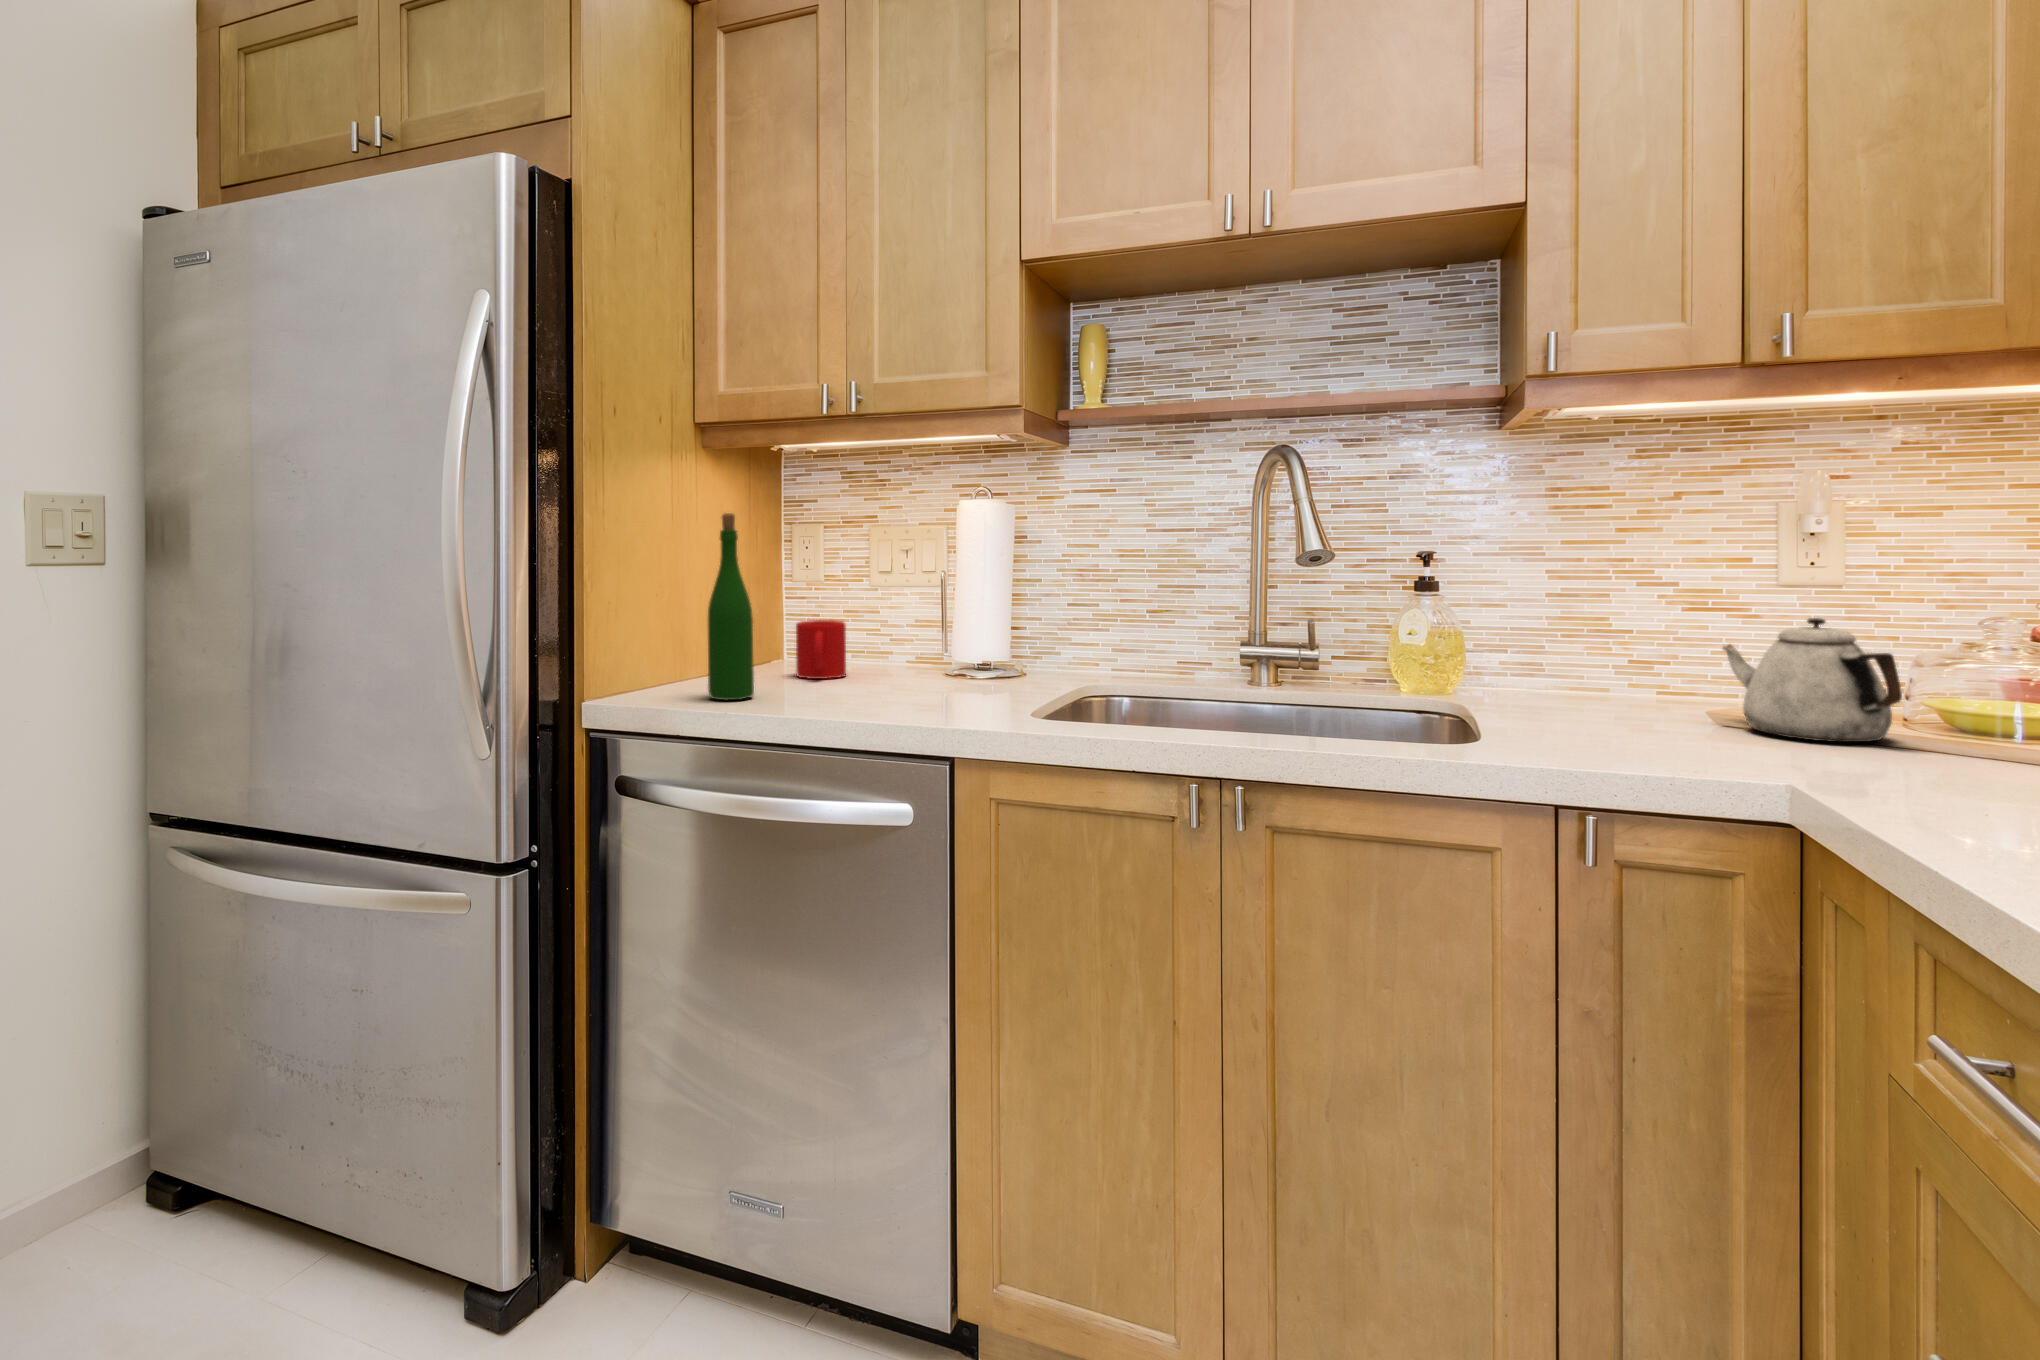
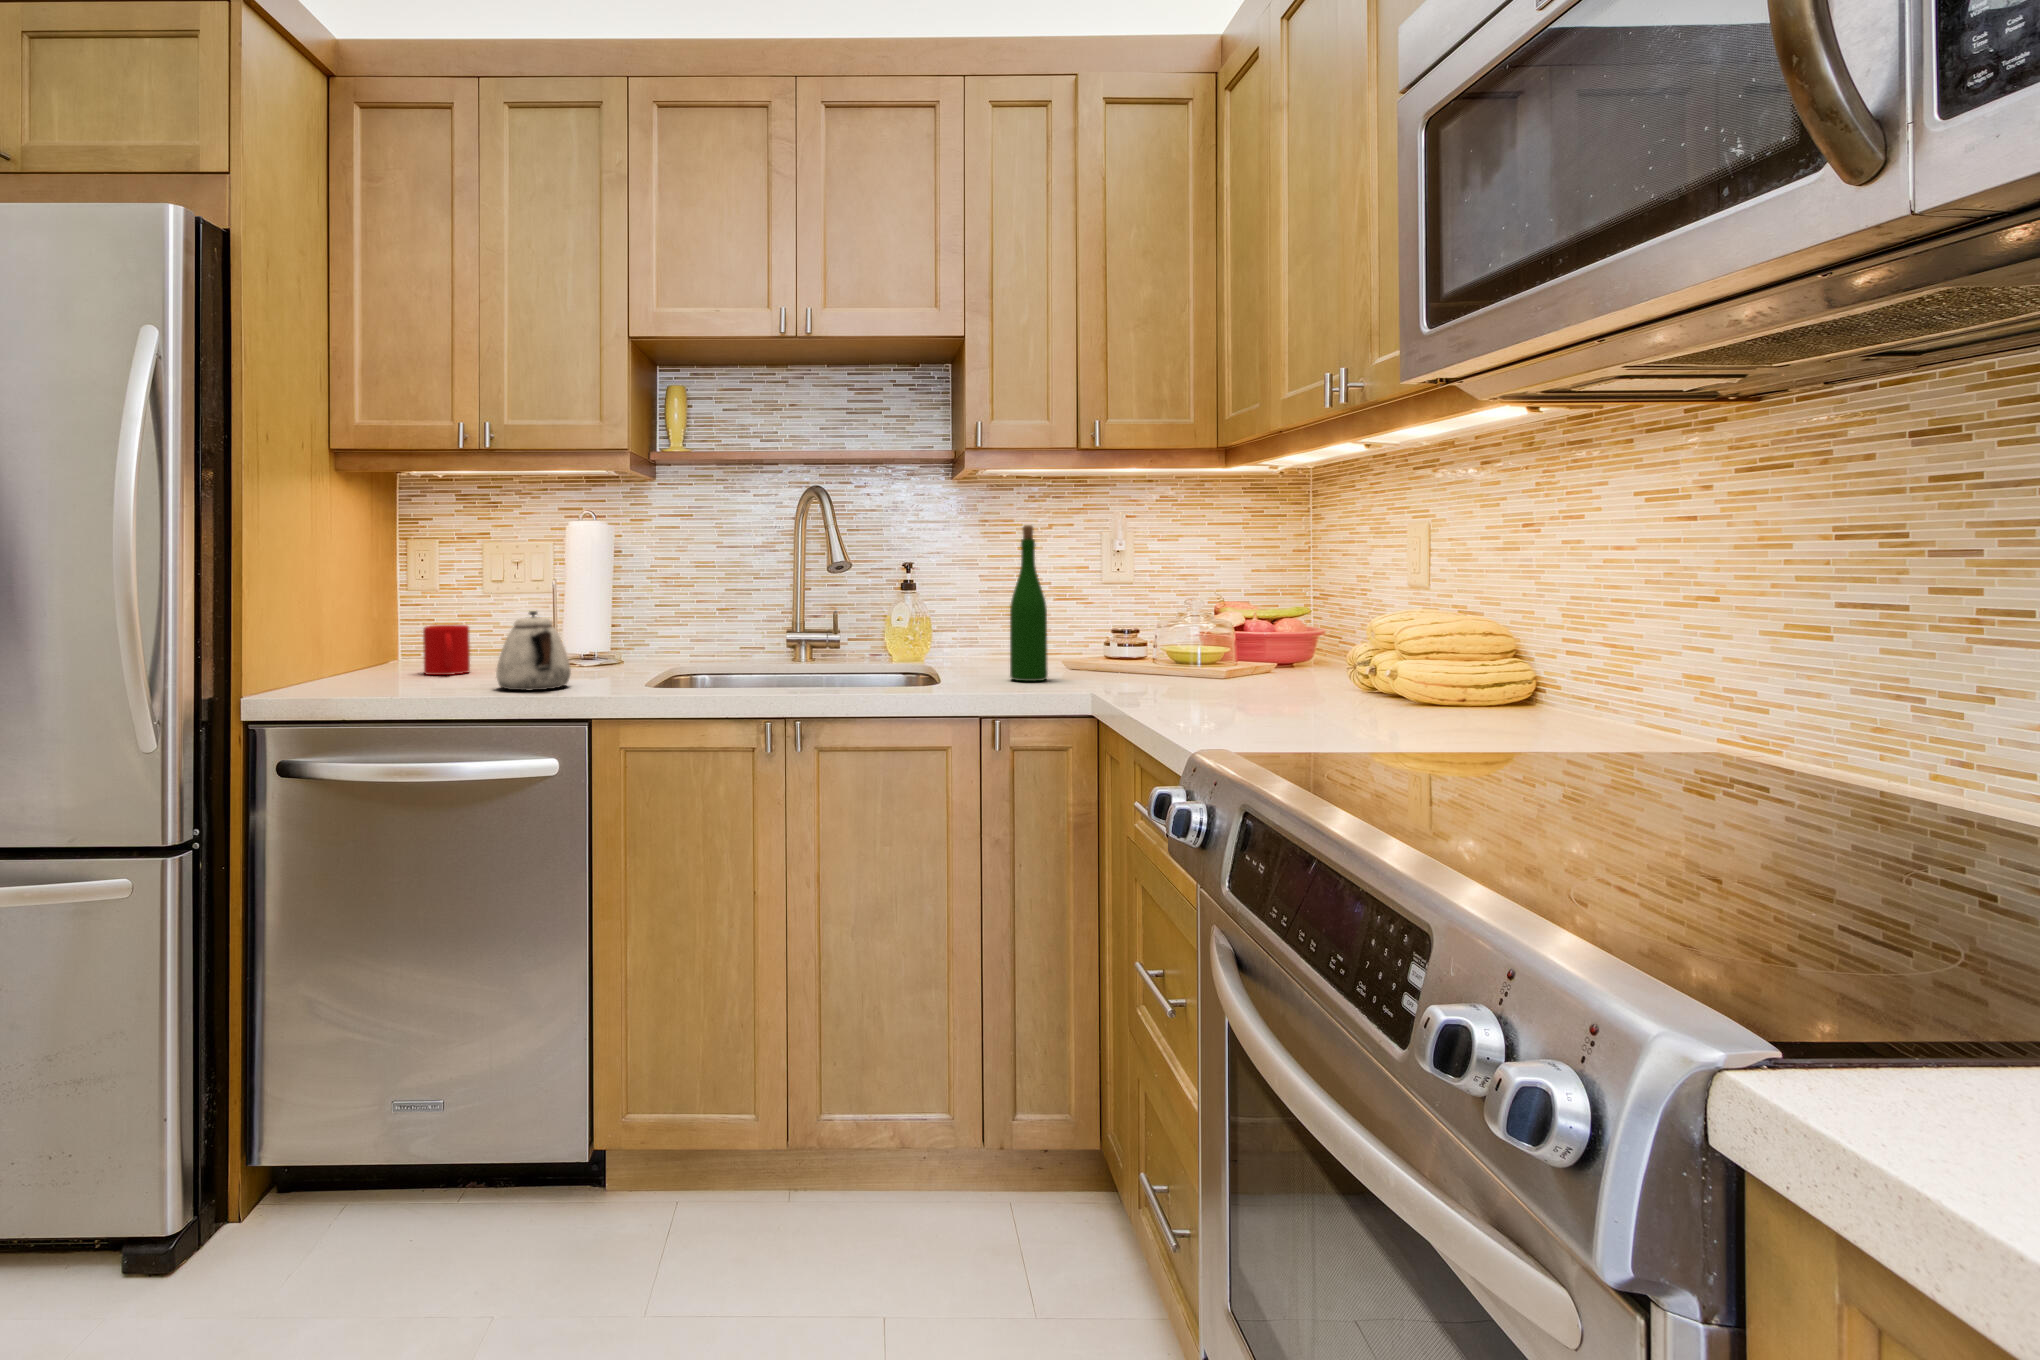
wine bottle: present [708,513,754,700] -> present [1010,525,1048,681]
teapot: present [1723,618,1902,742] -> present [496,611,571,690]

